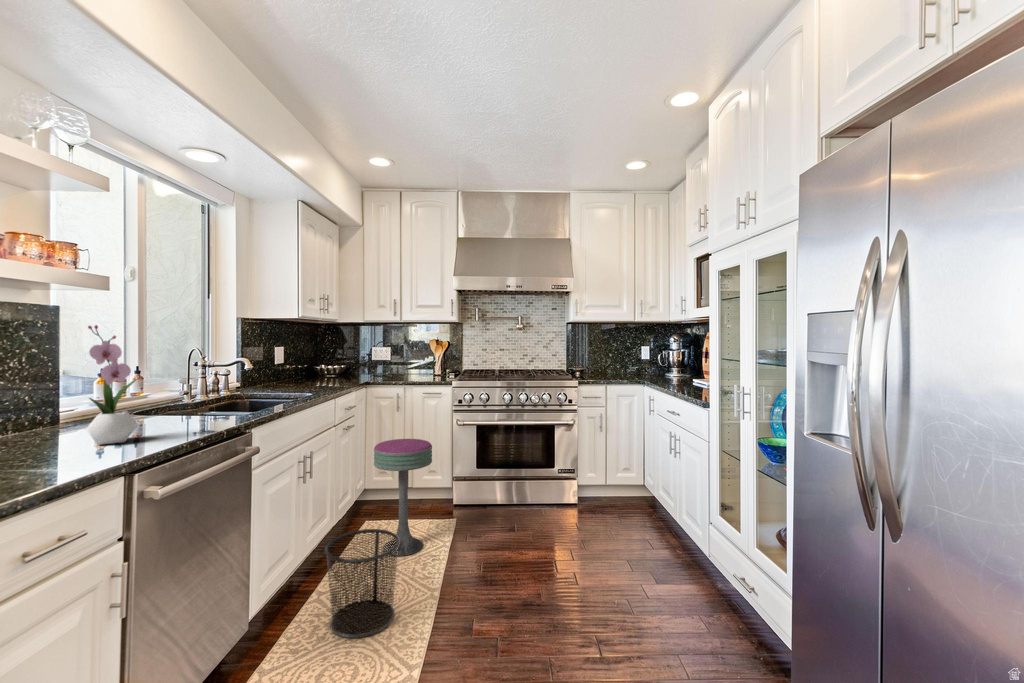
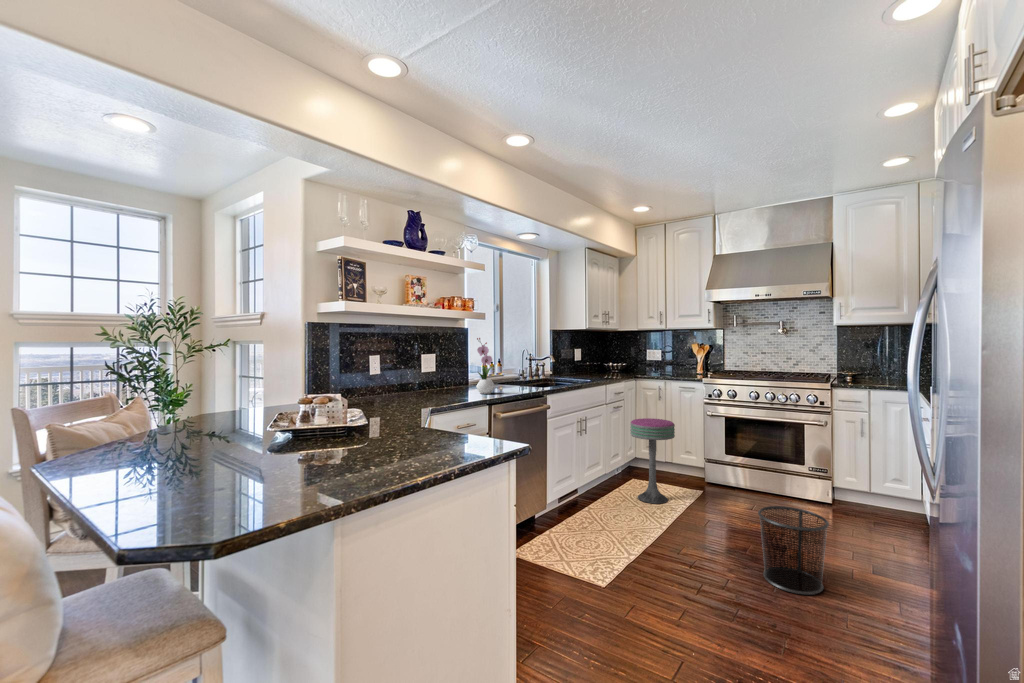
waste bin: present [325,529,400,638] -> present [758,506,829,595]

